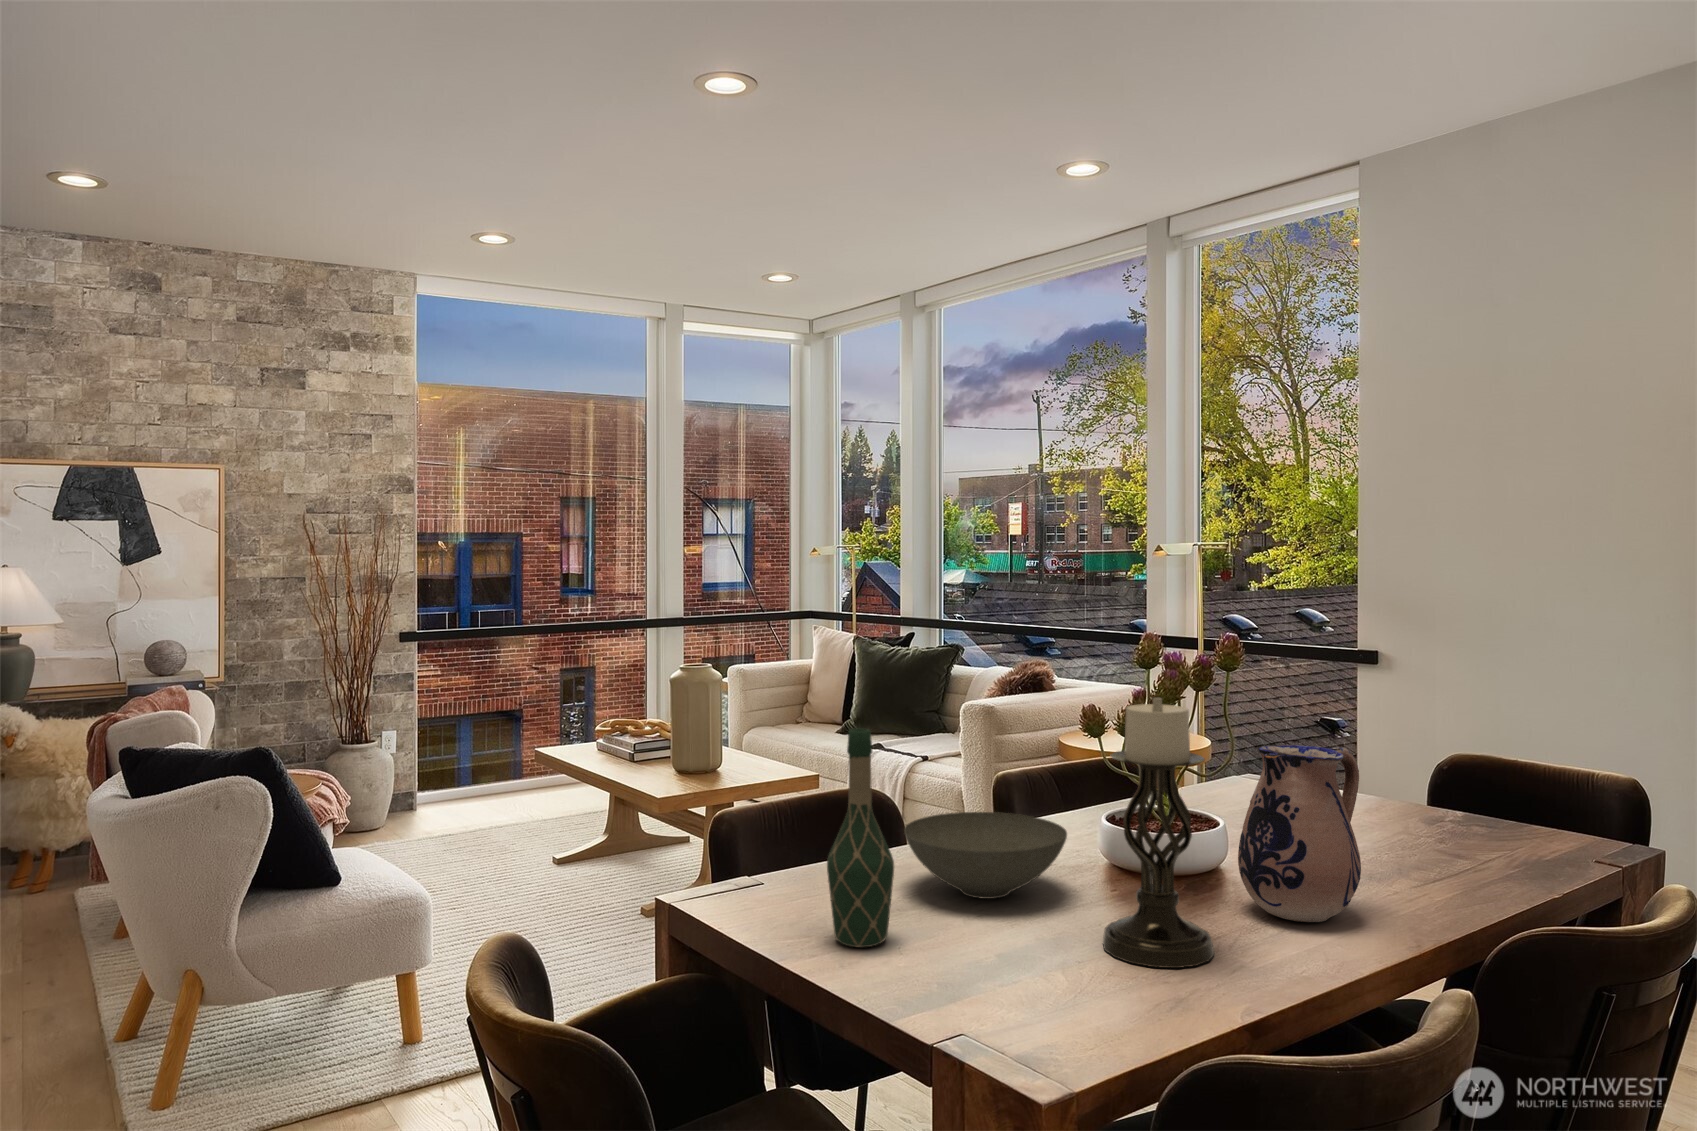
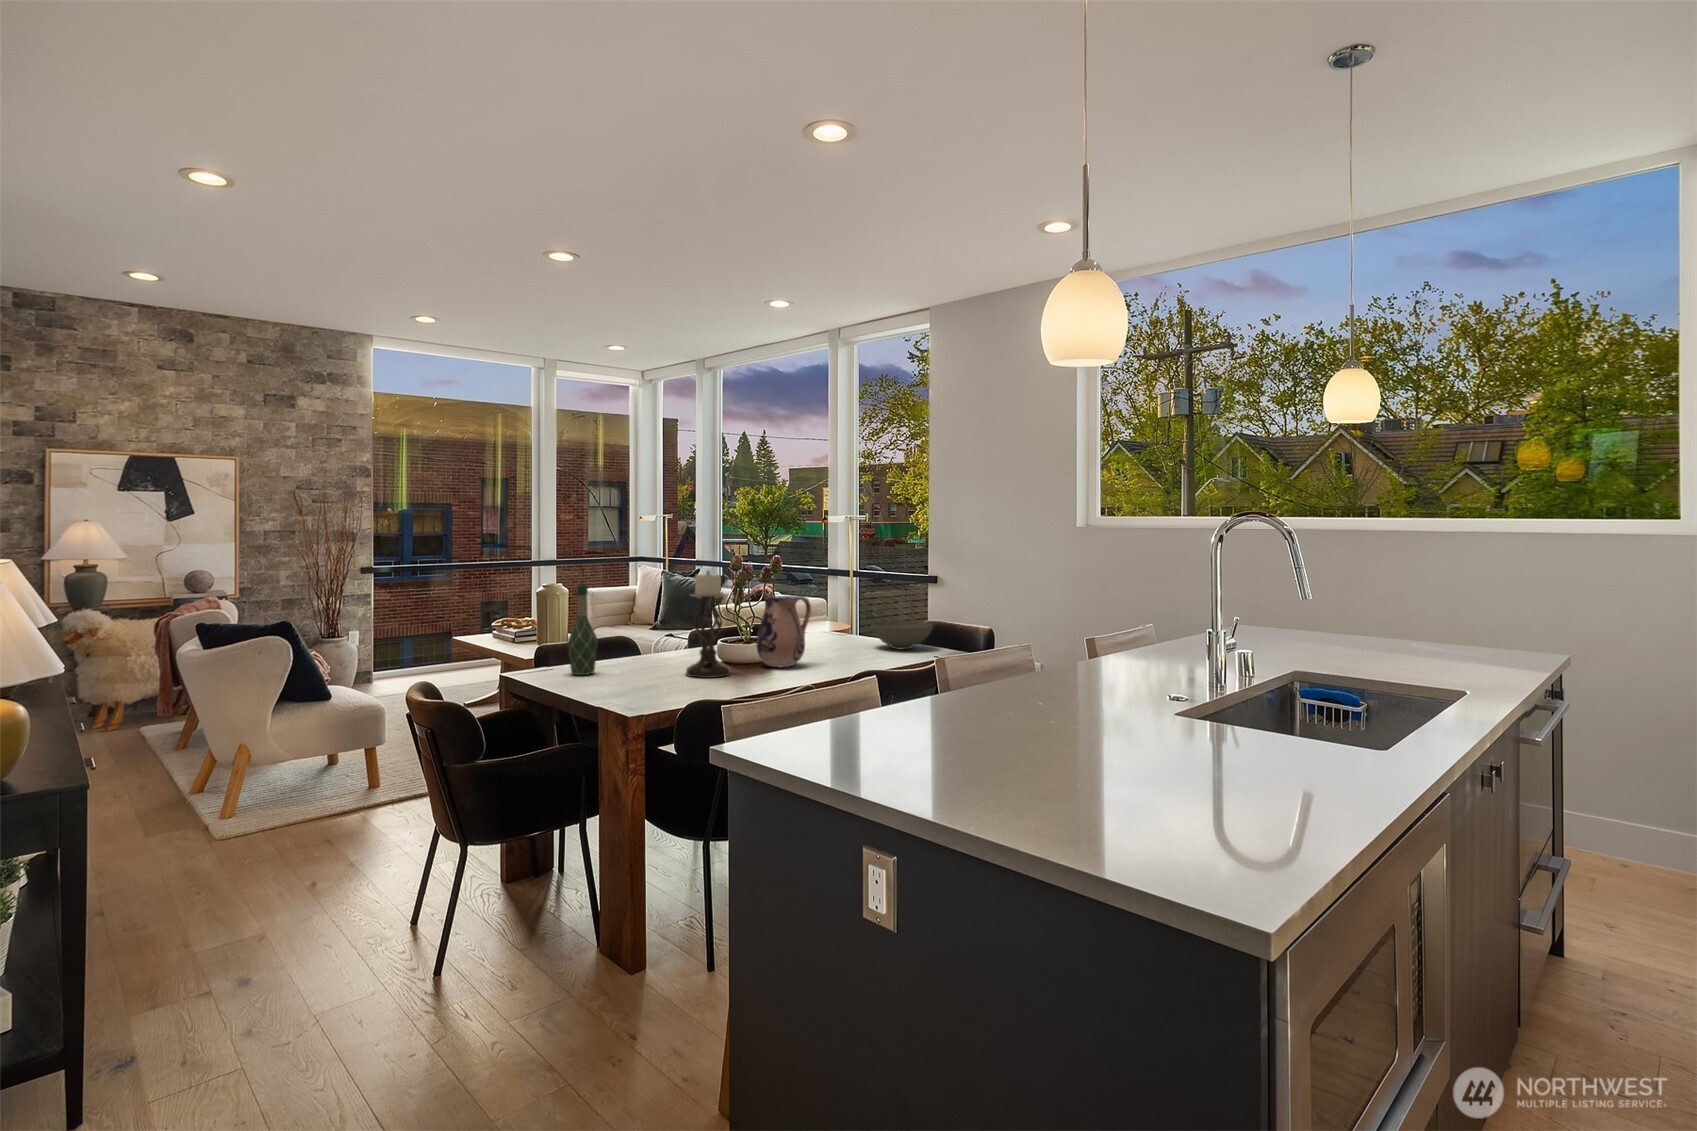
bowl: present [904,812,1067,899] -> present [870,621,933,650]

